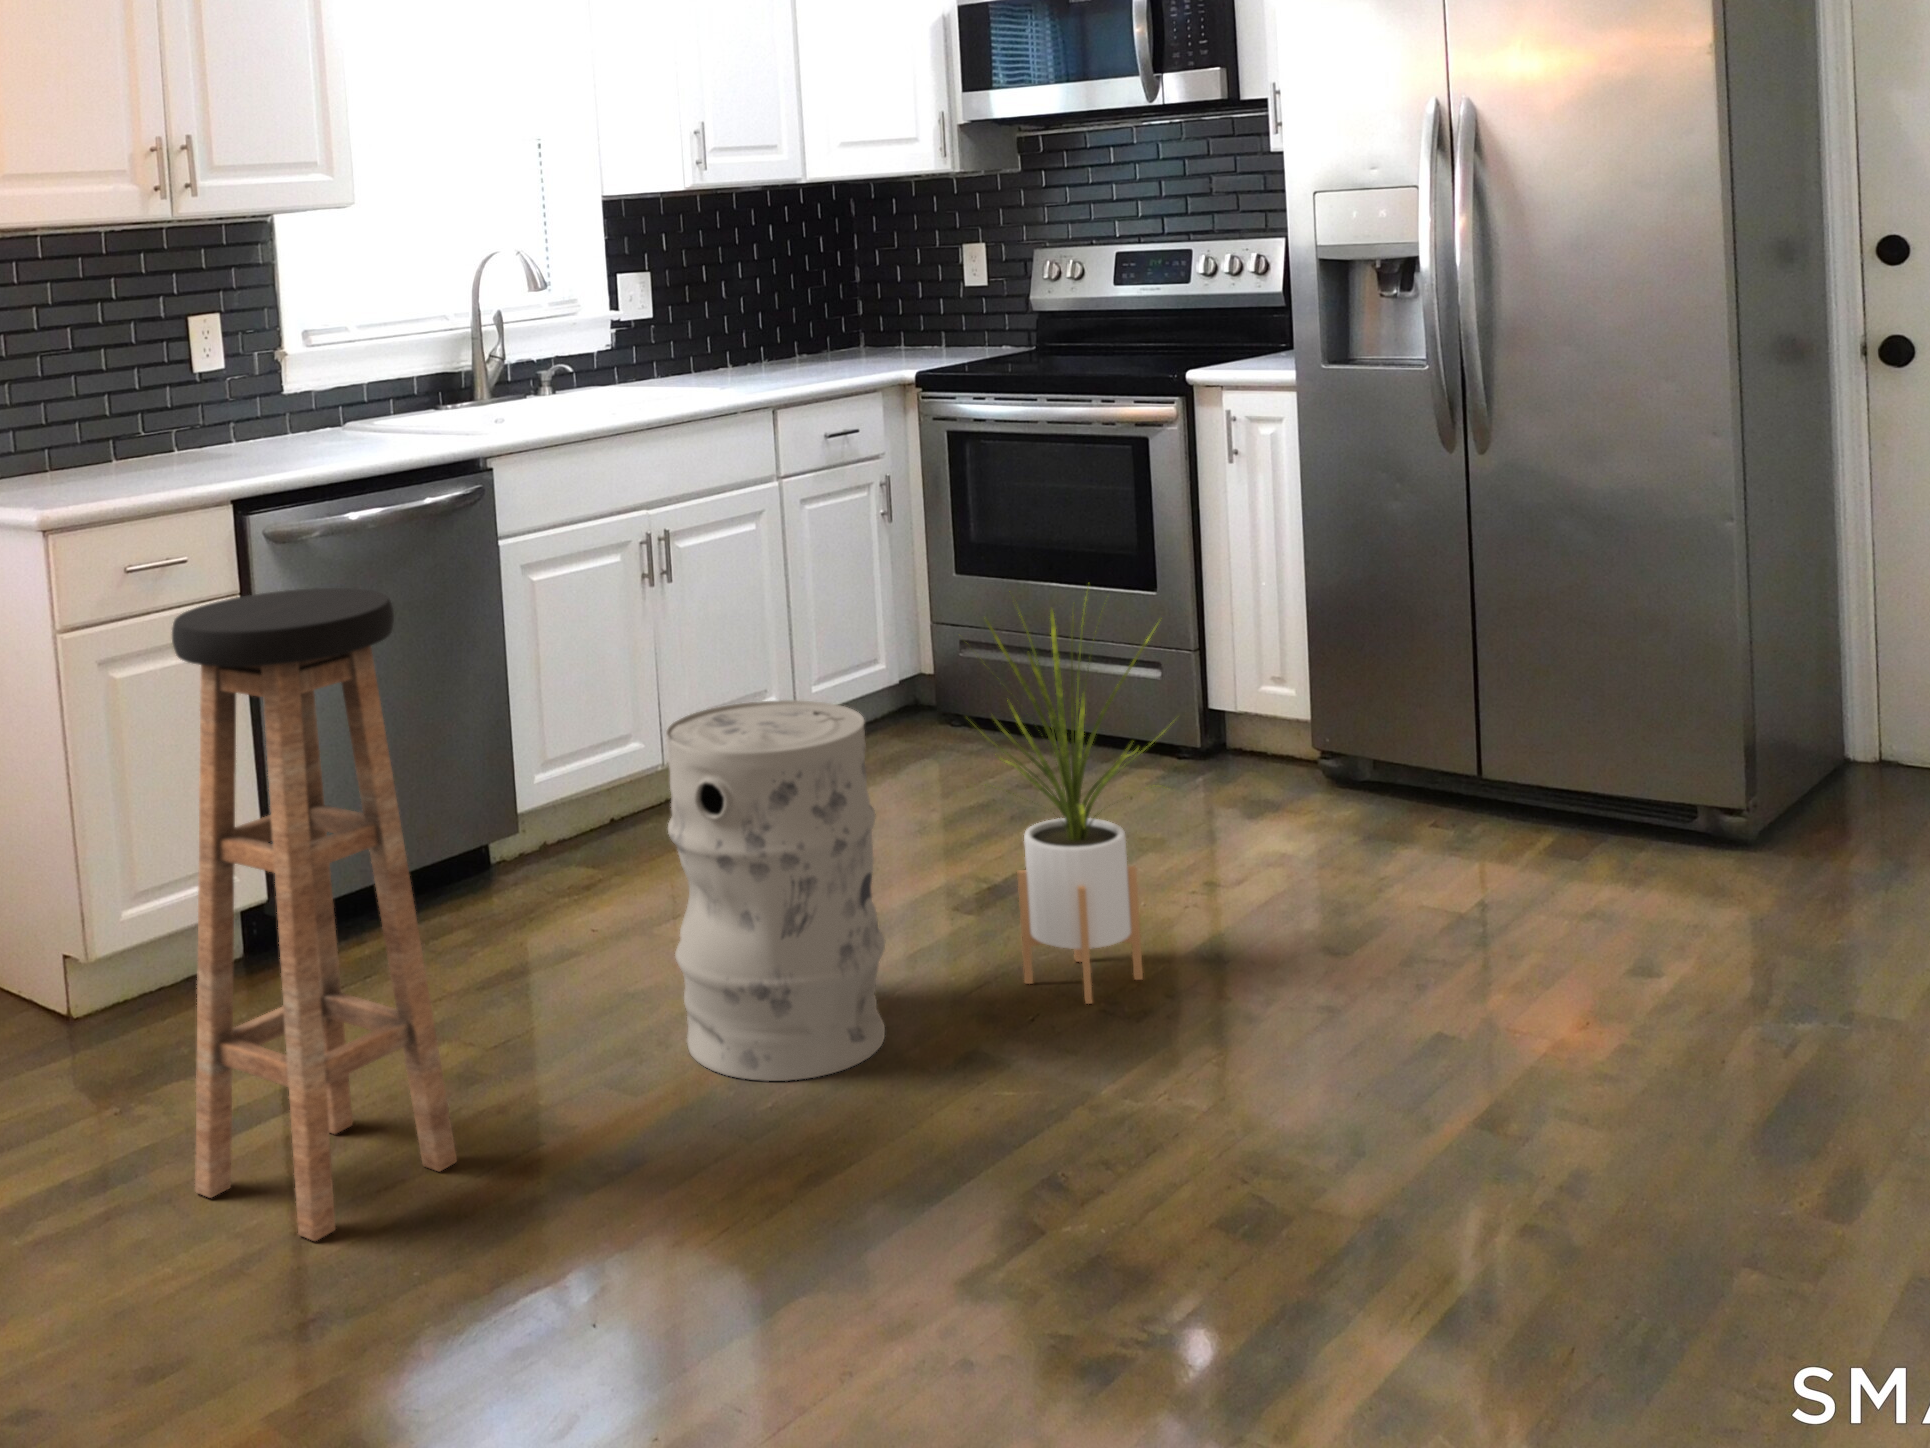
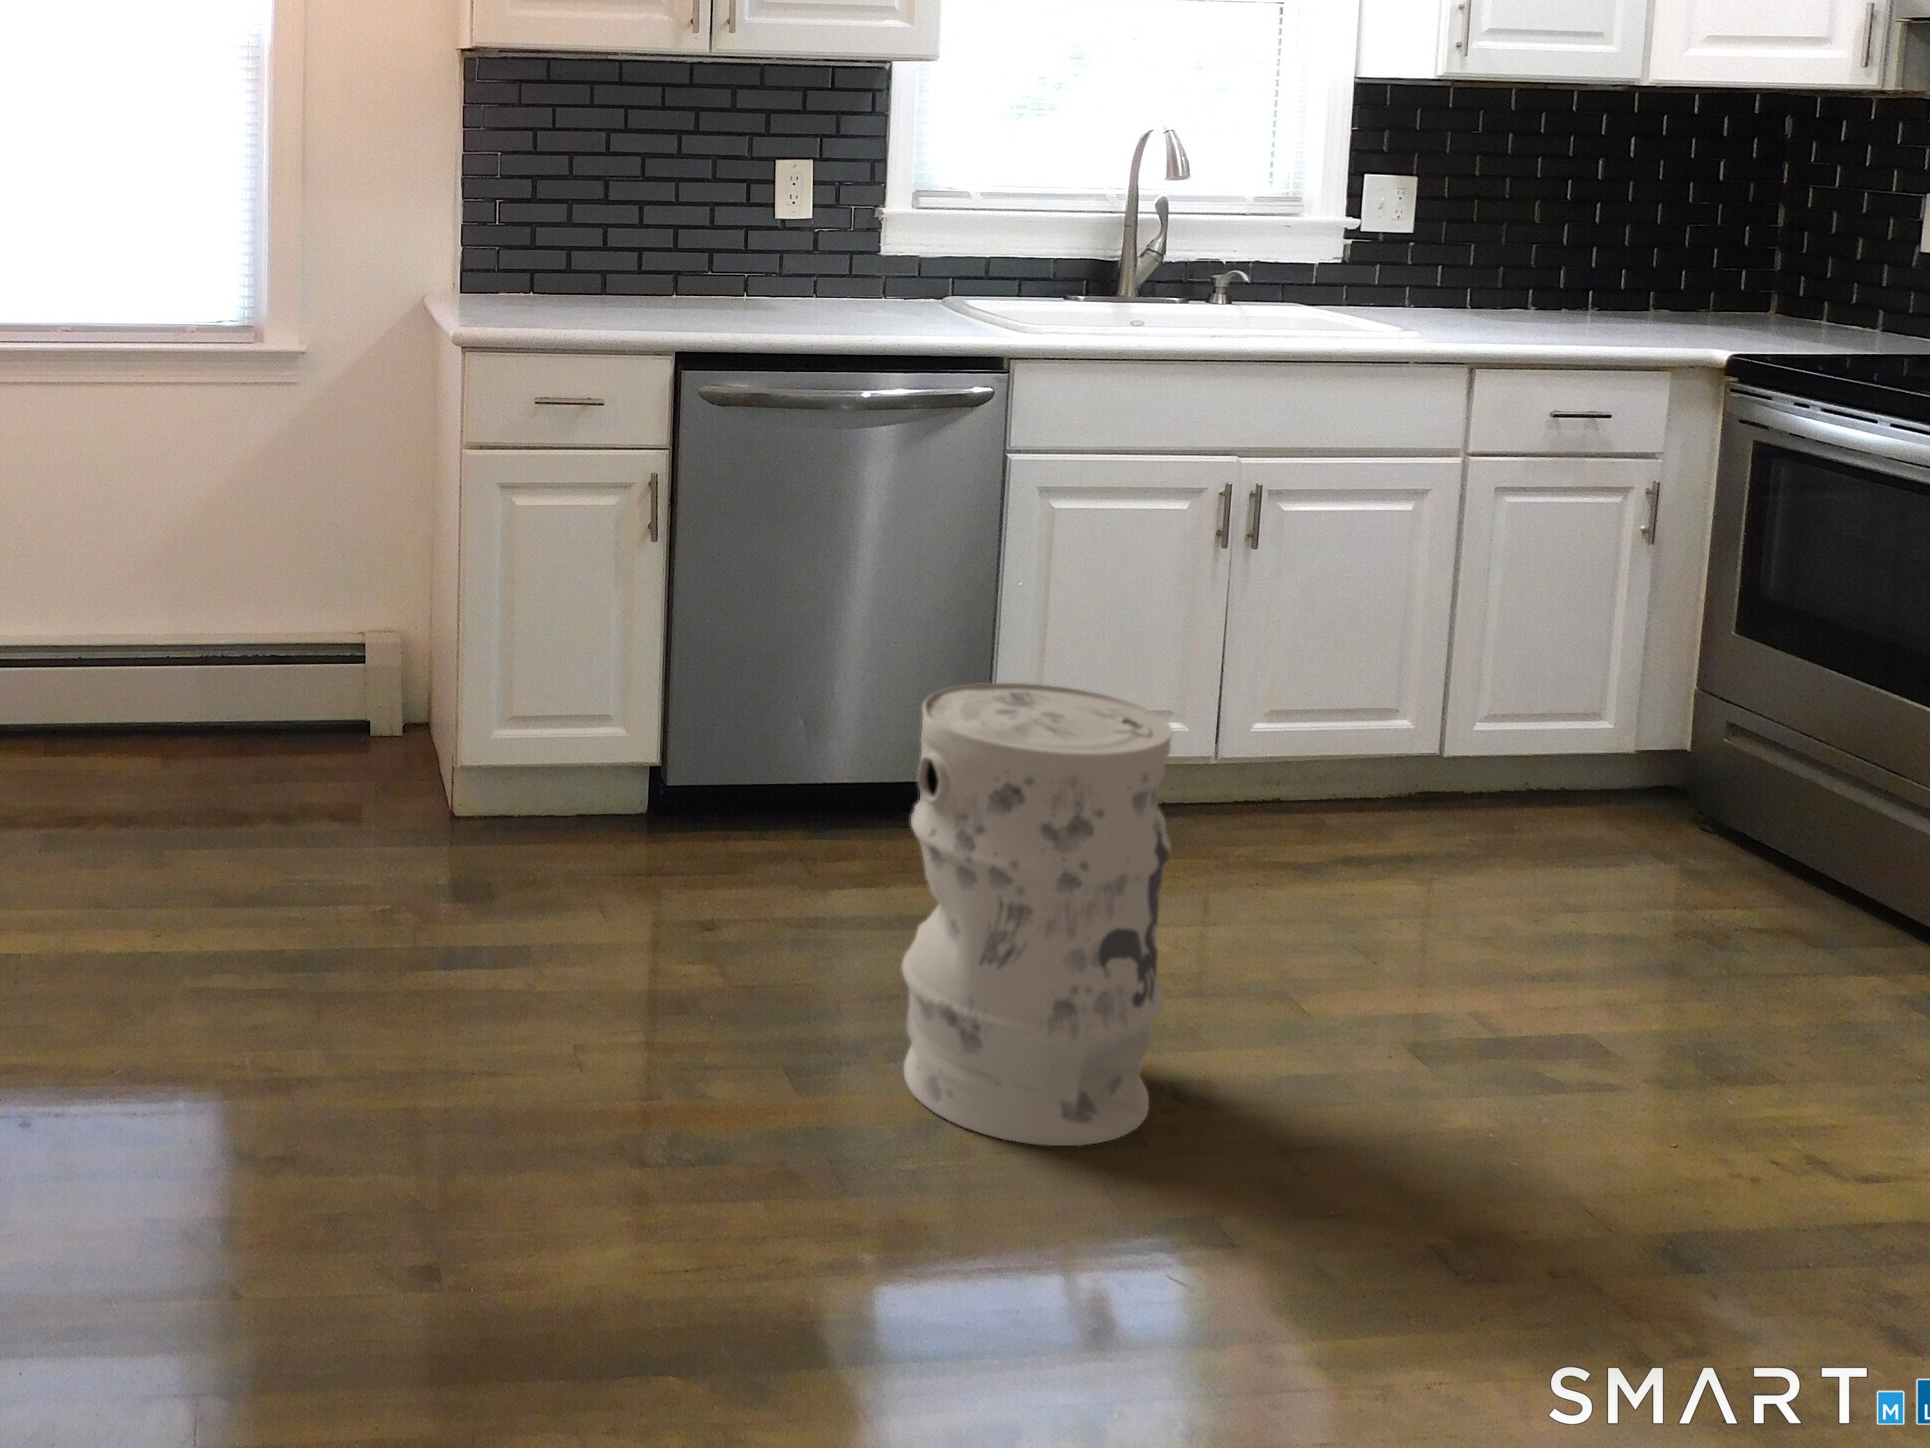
bar stool: present [172,588,457,1241] -> none [359,432,593,1073]
house plant: present [978,588,1174,1004] -> none [1327,638,1660,1209]

